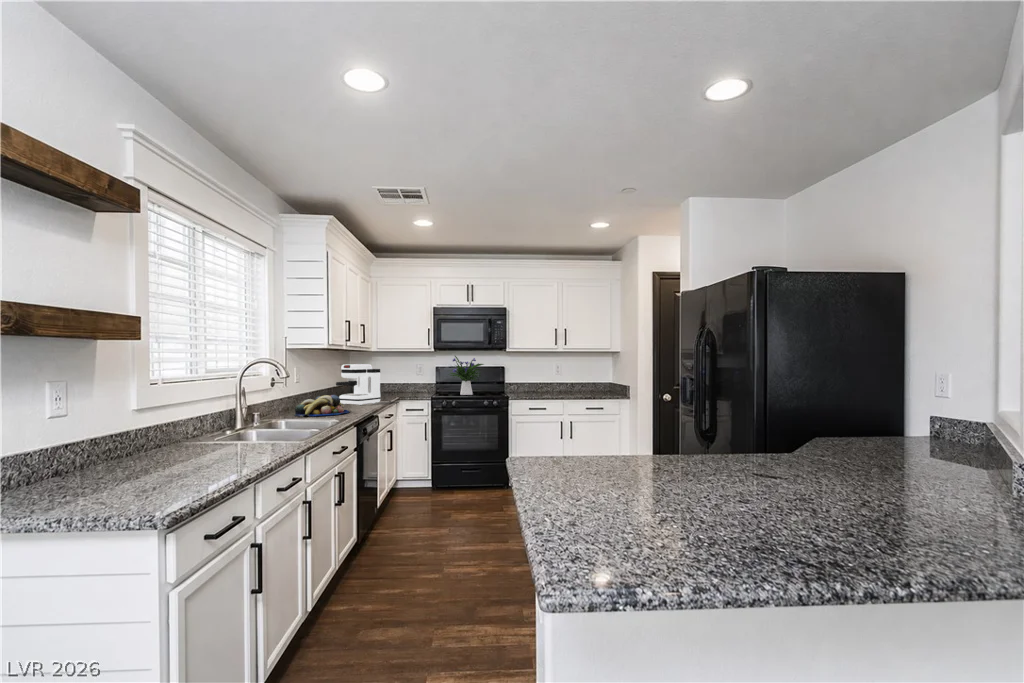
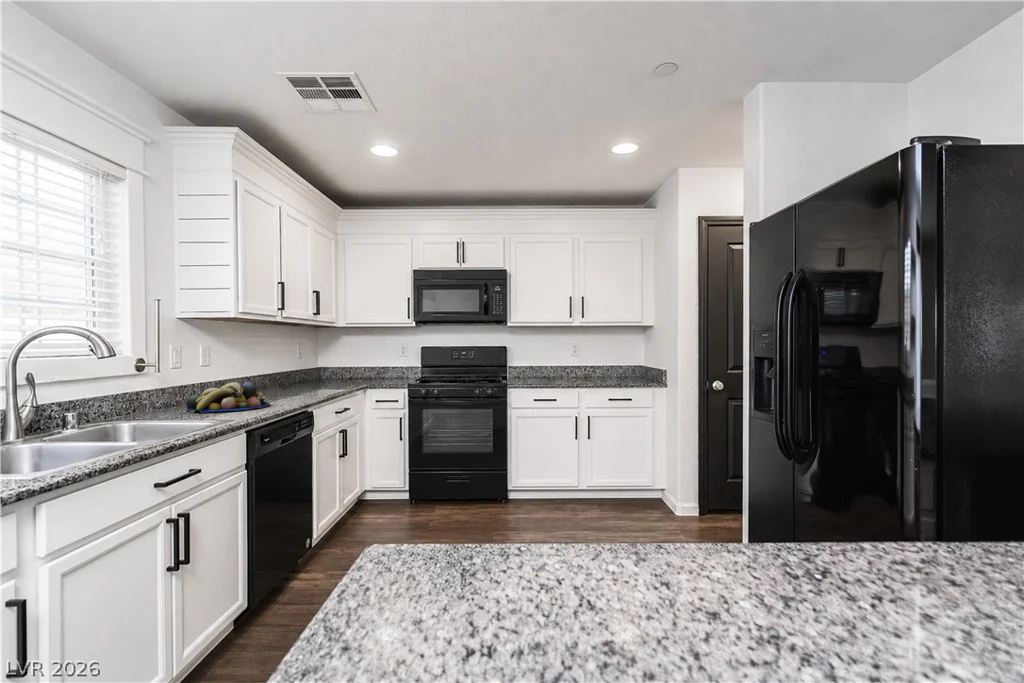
flower arrangement: present [451,356,483,395] -> none [432,331,479,382]
coffee maker: present [336,364,380,405] -> none [269,341,333,395]

